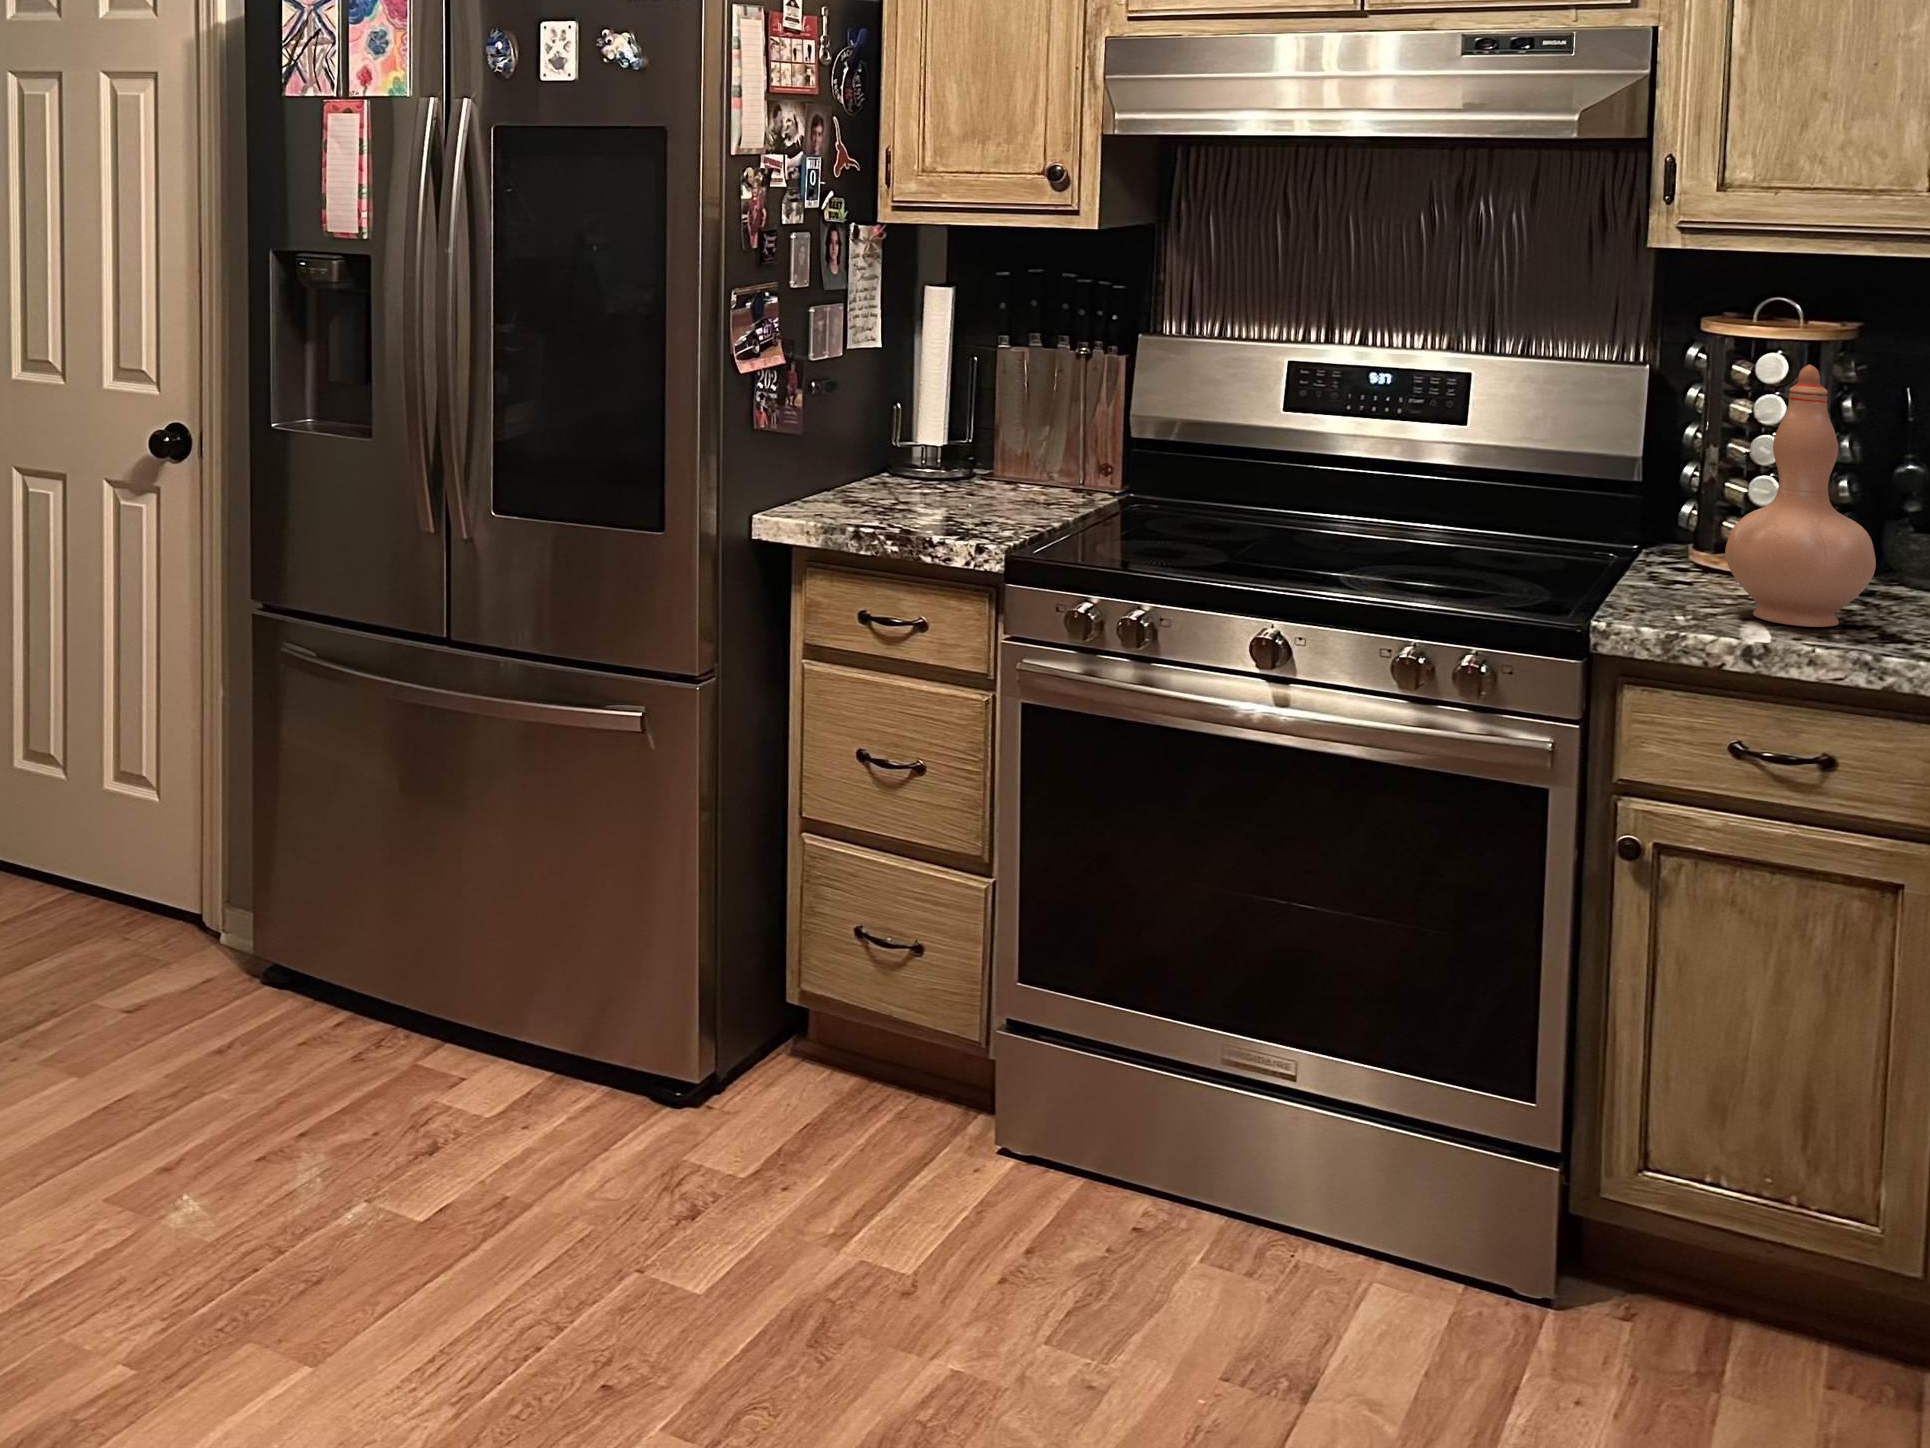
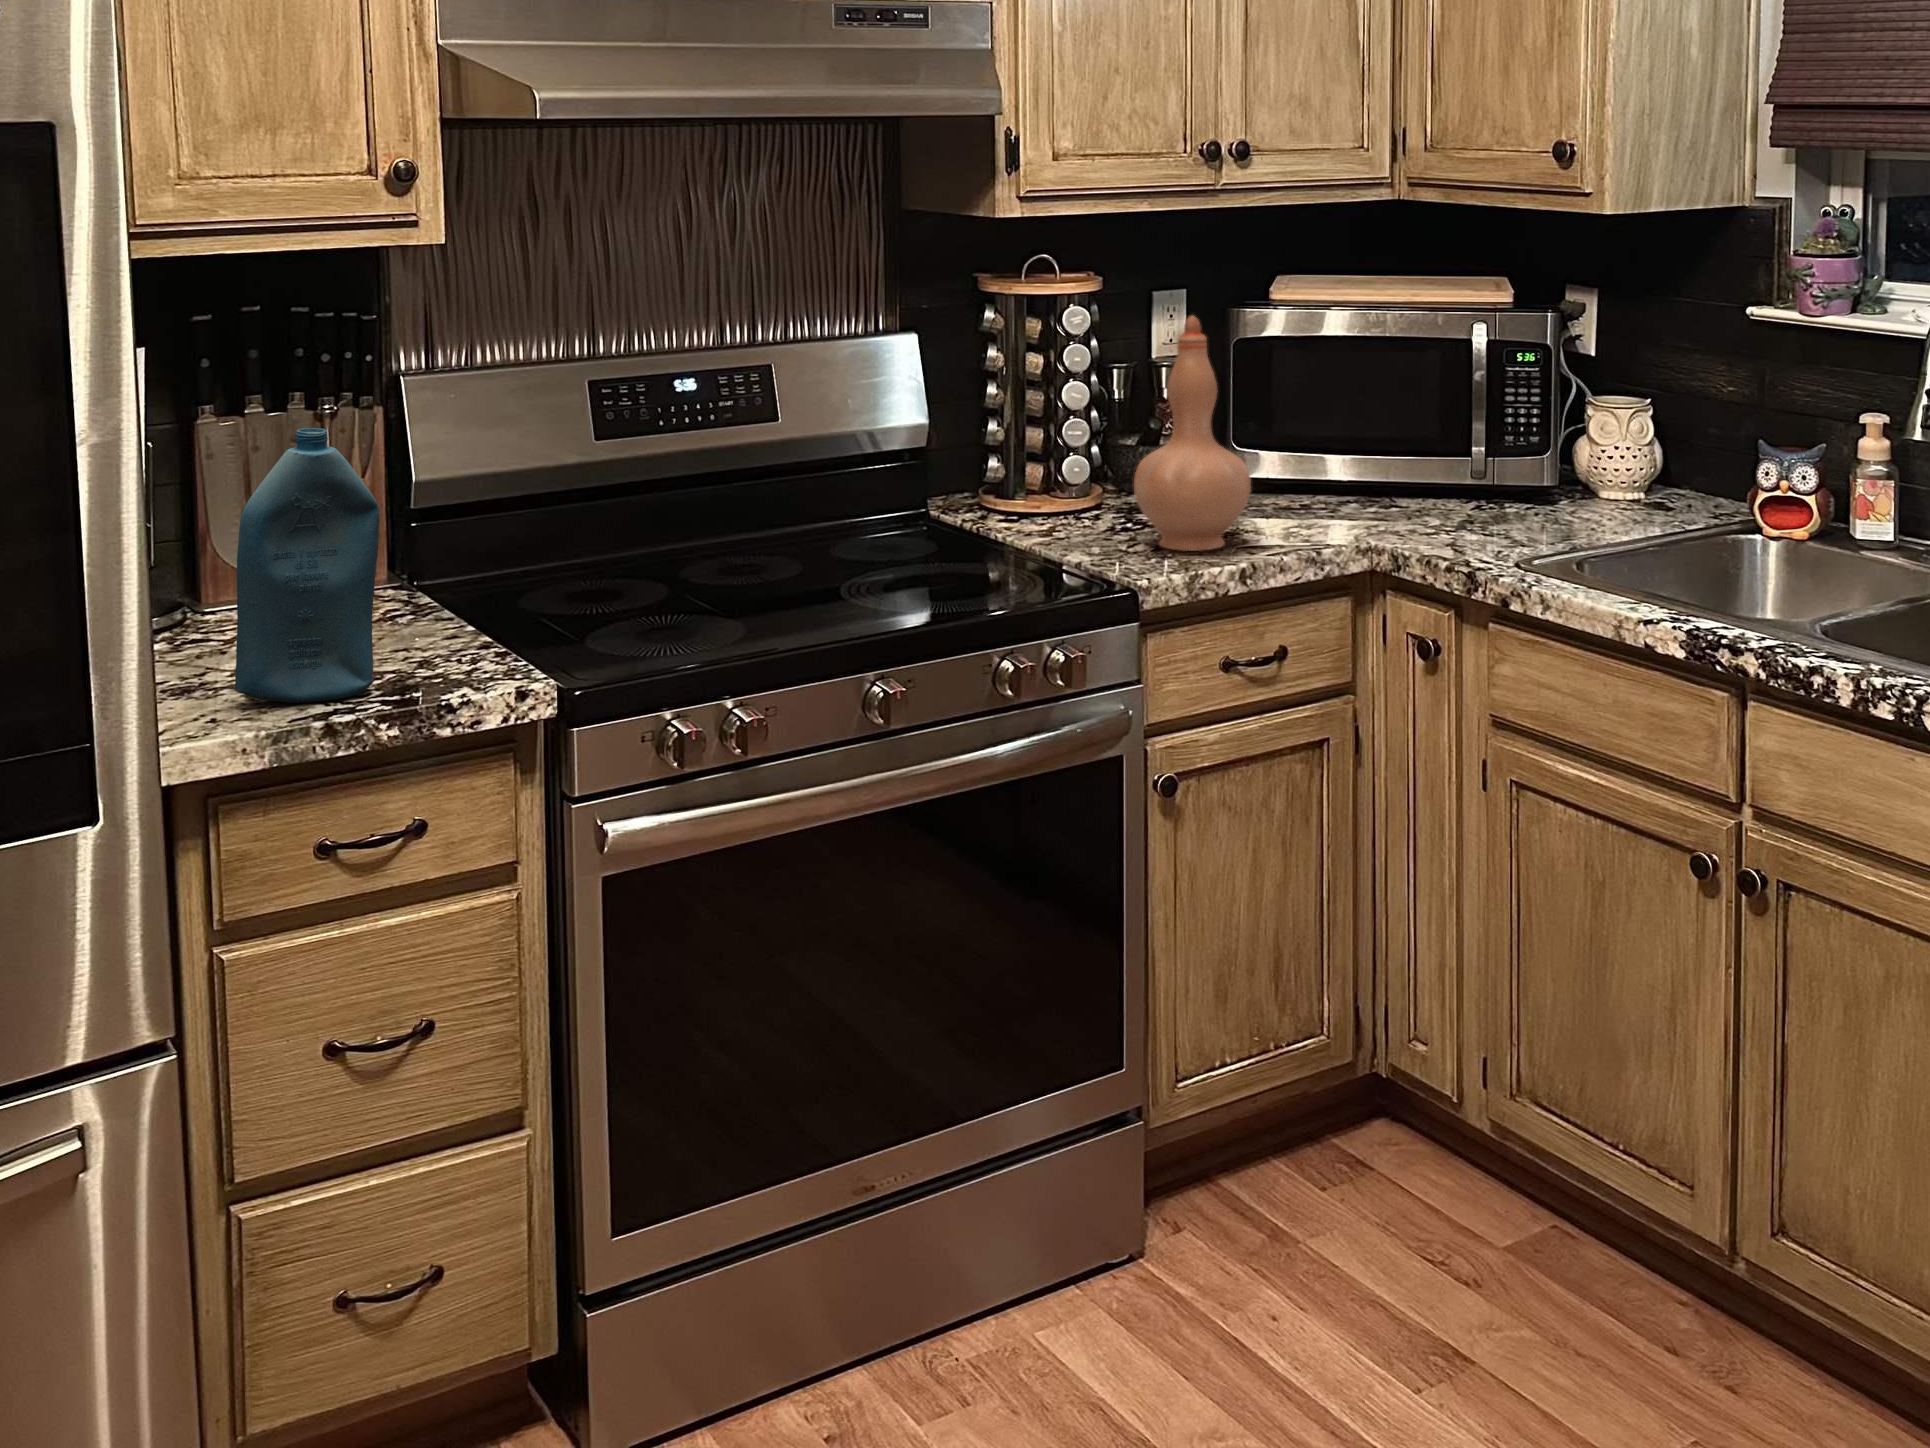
bottle: none [845,338,932,525] -> present [234,428,380,703]

